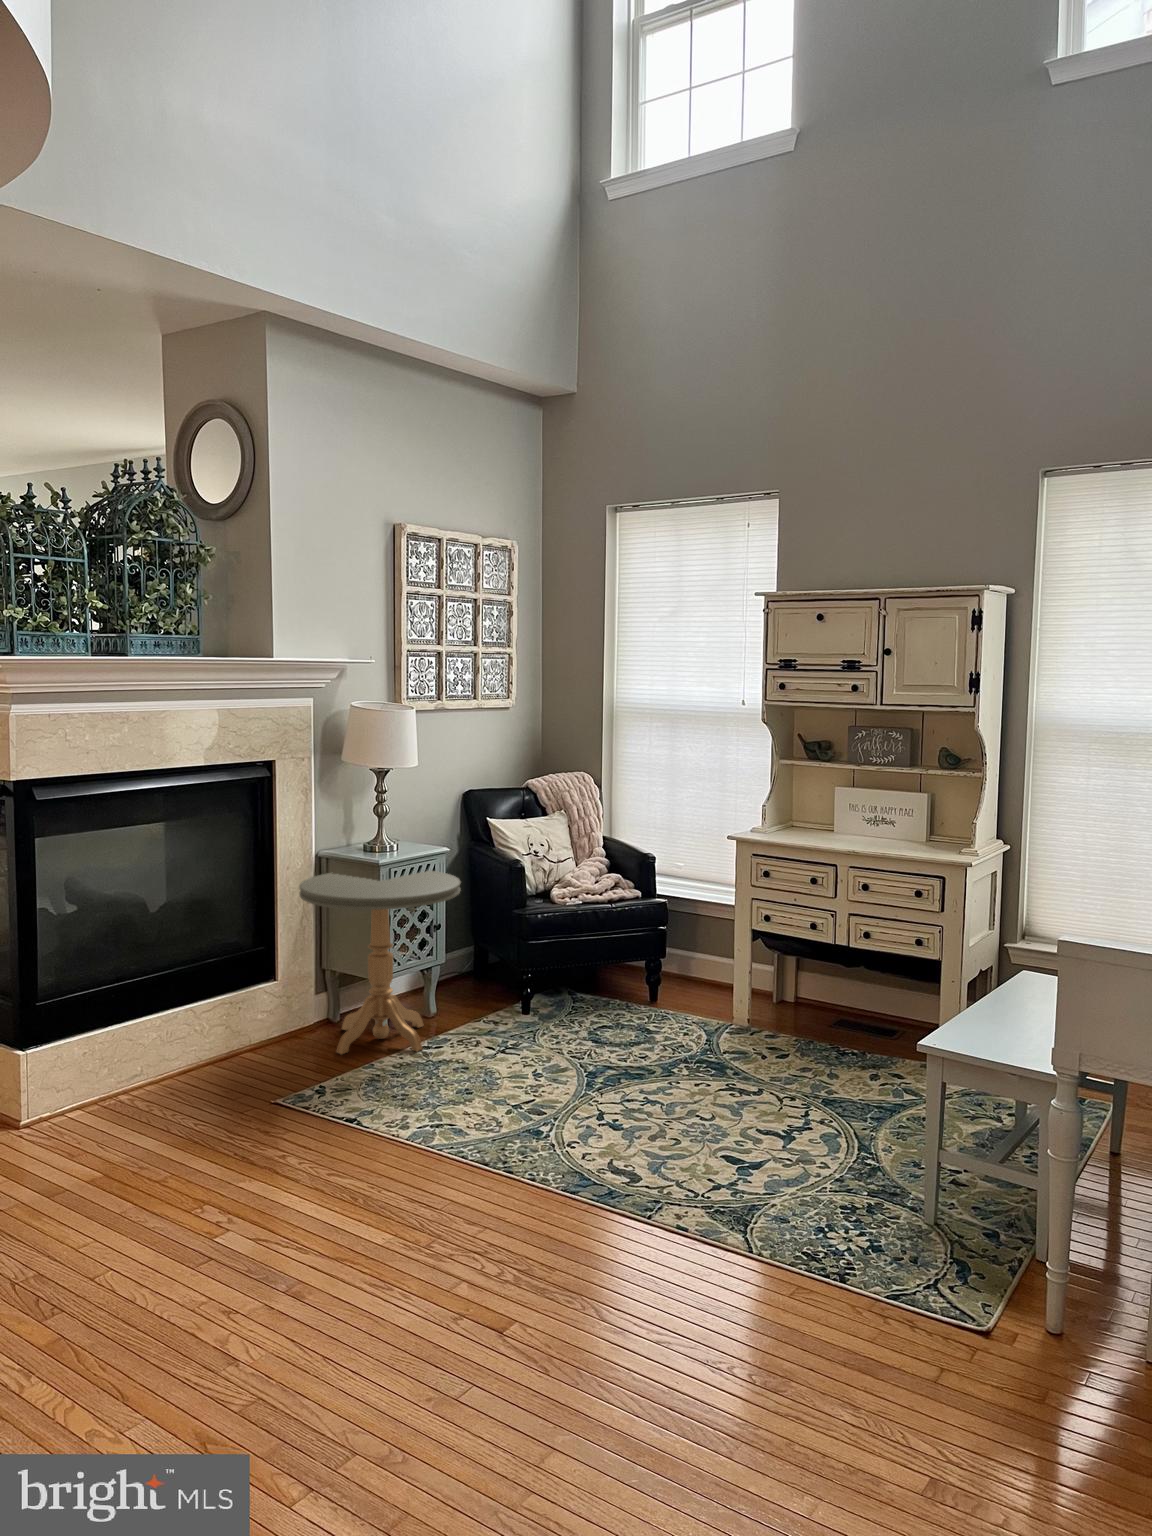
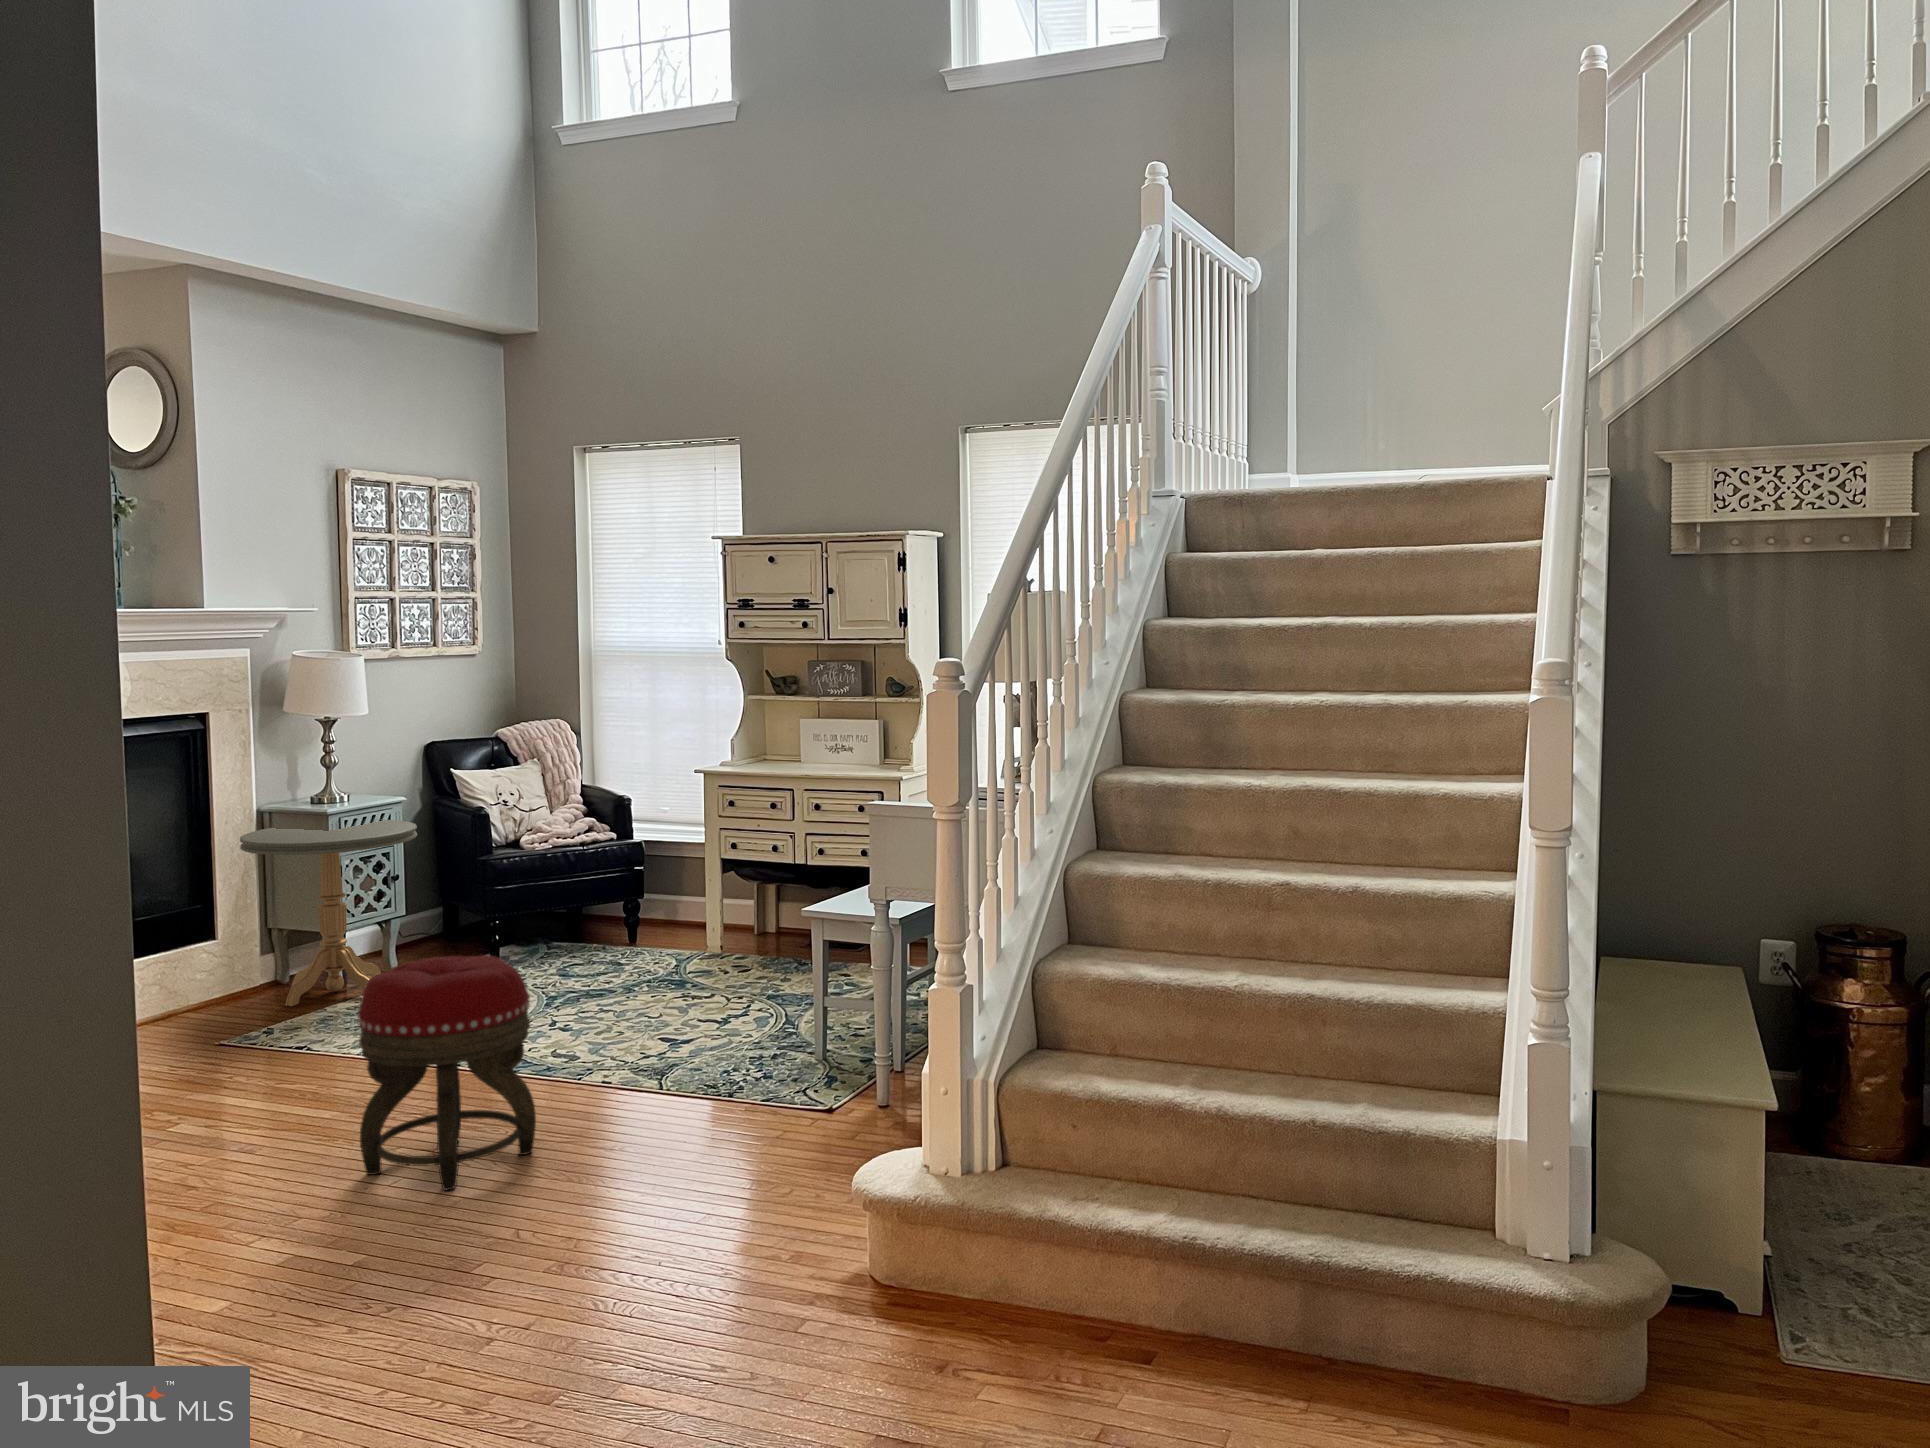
footstool: none [421,1093,624,1414] -> present [358,955,536,1191]

